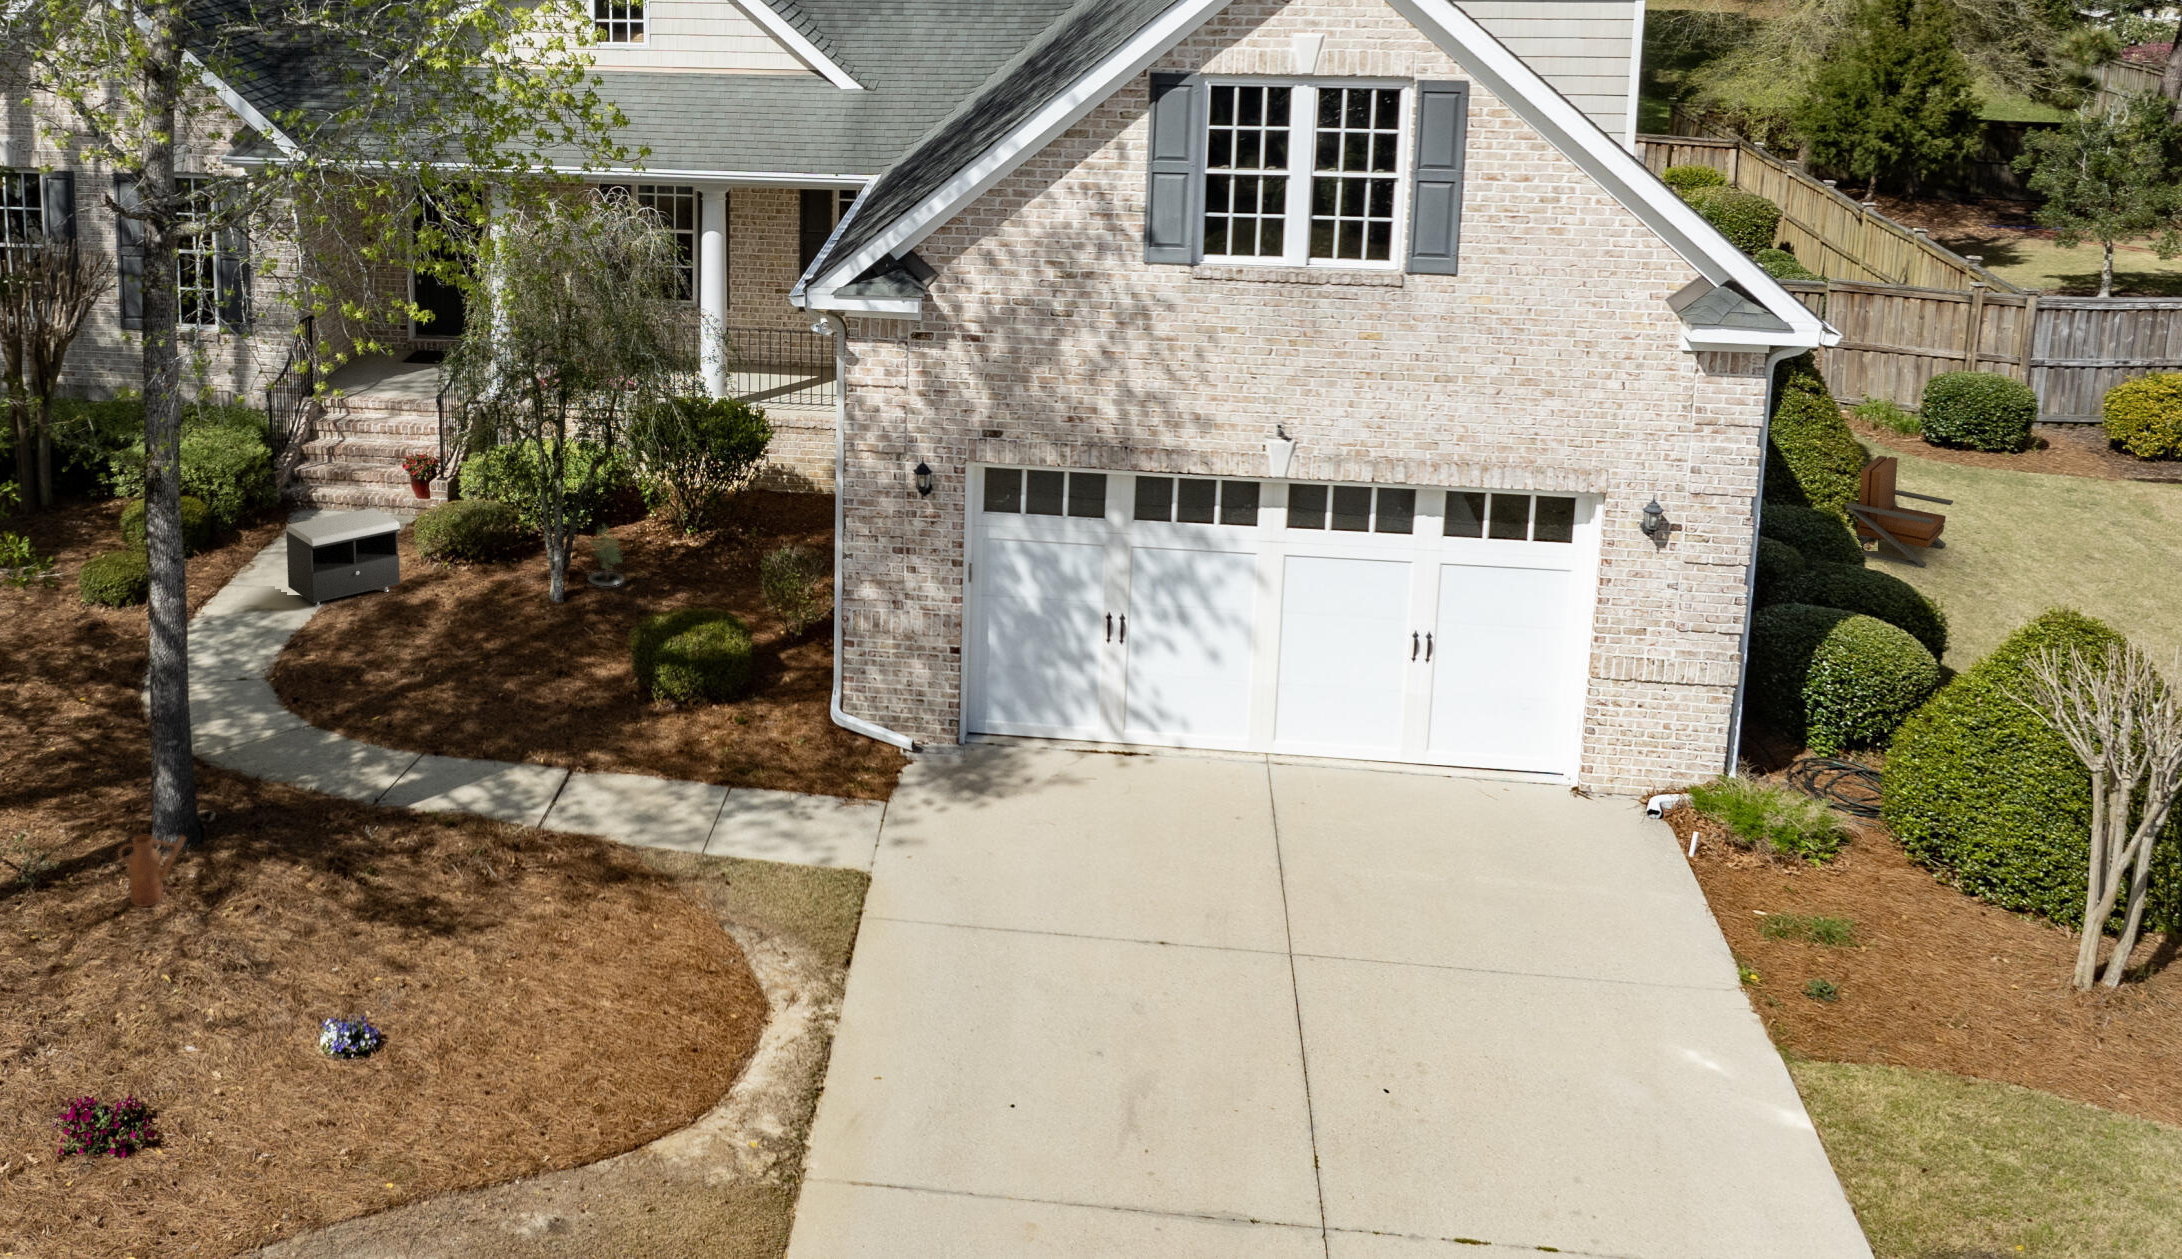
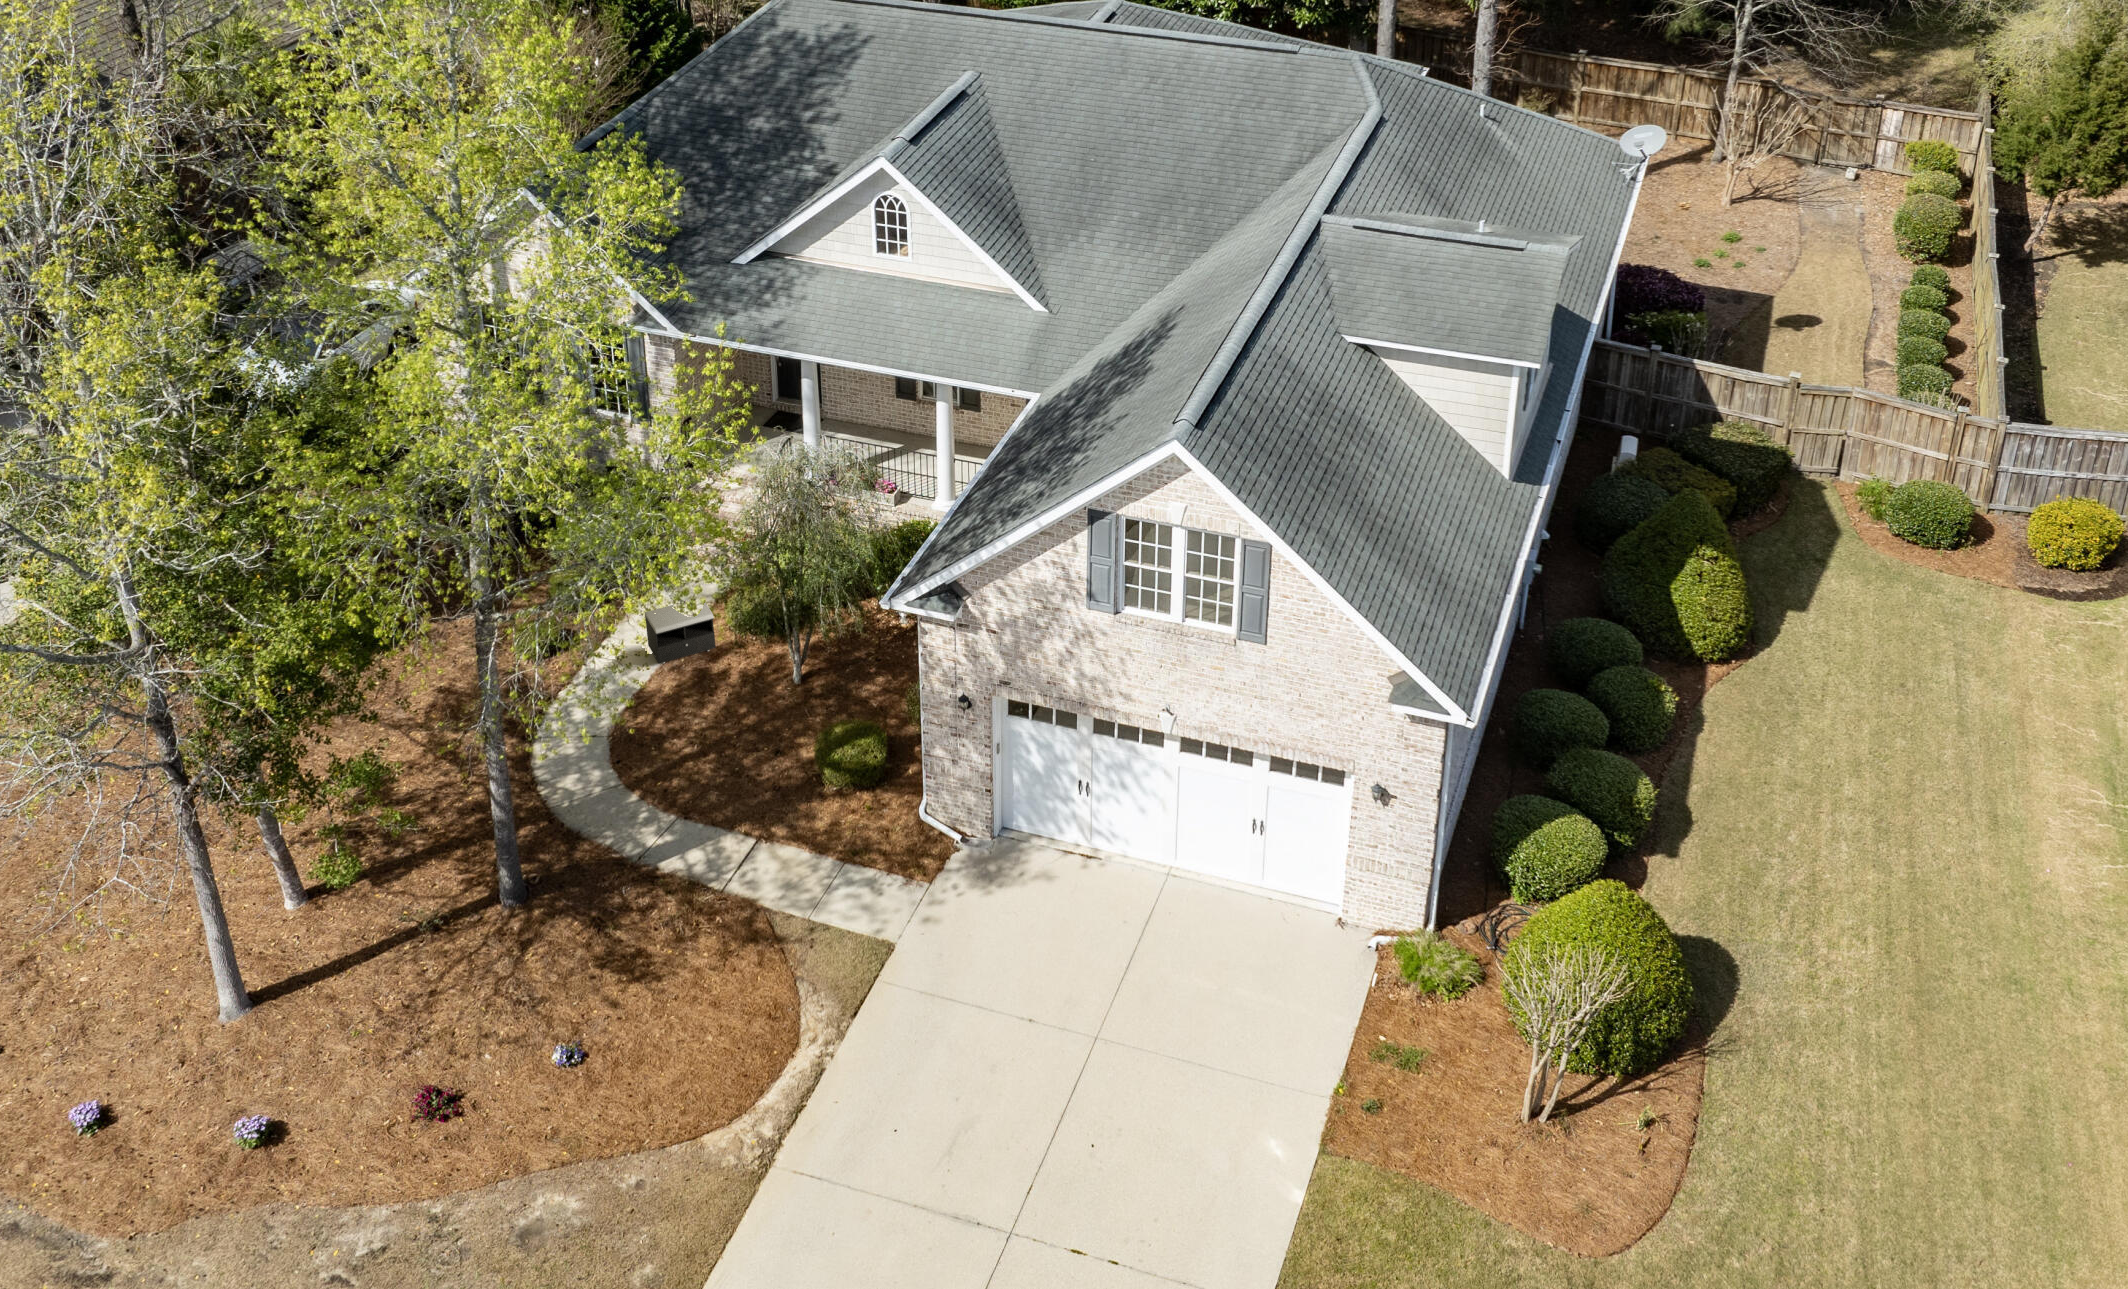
lounge chair: present [1846,456,1953,568] -> none [1723,612,1814,706]
potted tree: present [589,526,623,586] -> none [834,617,858,655]
watering can: present [118,835,185,907] -> none [490,892,525,929]

